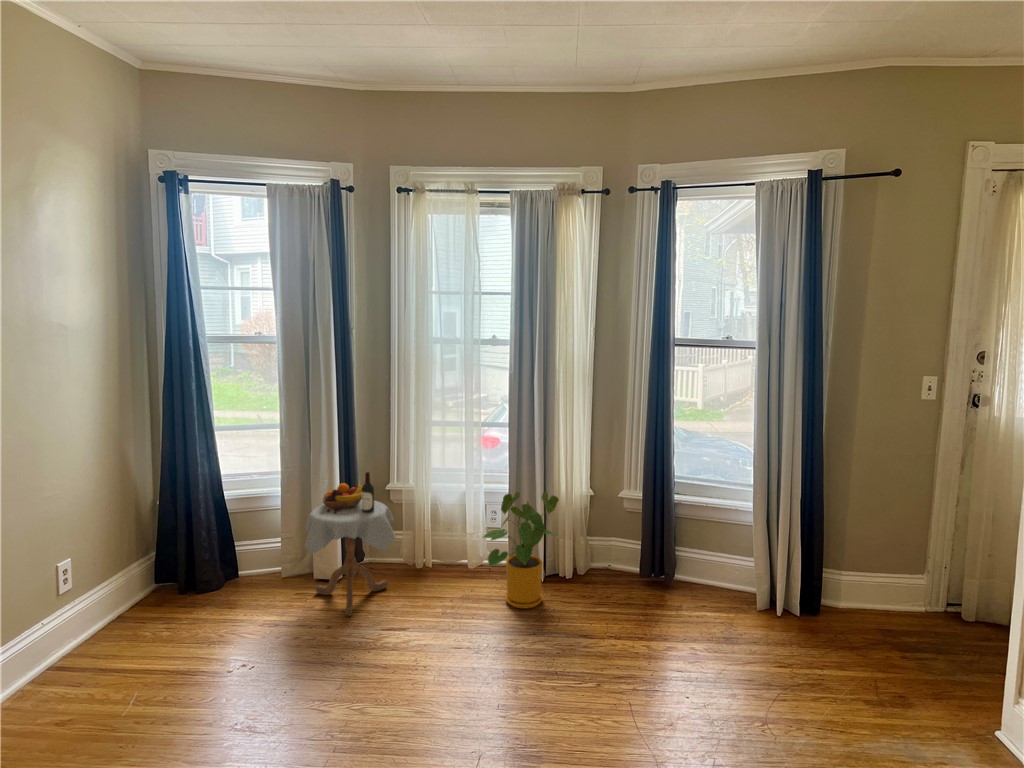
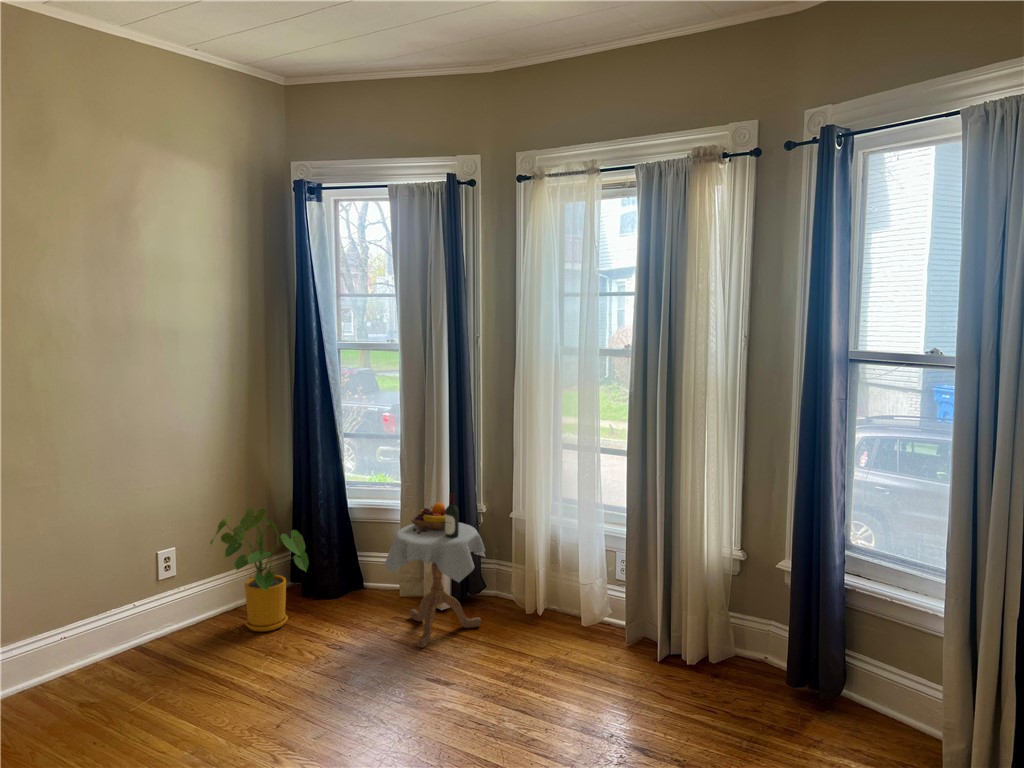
house plant: present [483,492,559,609] -> present [210,508,309,632]

